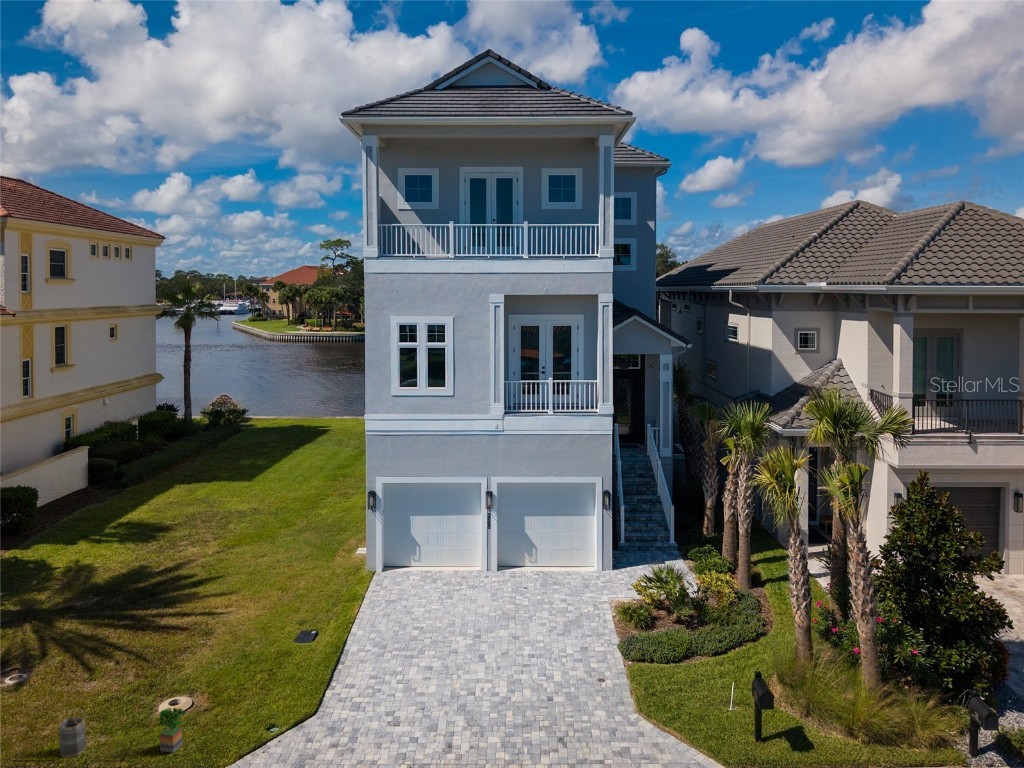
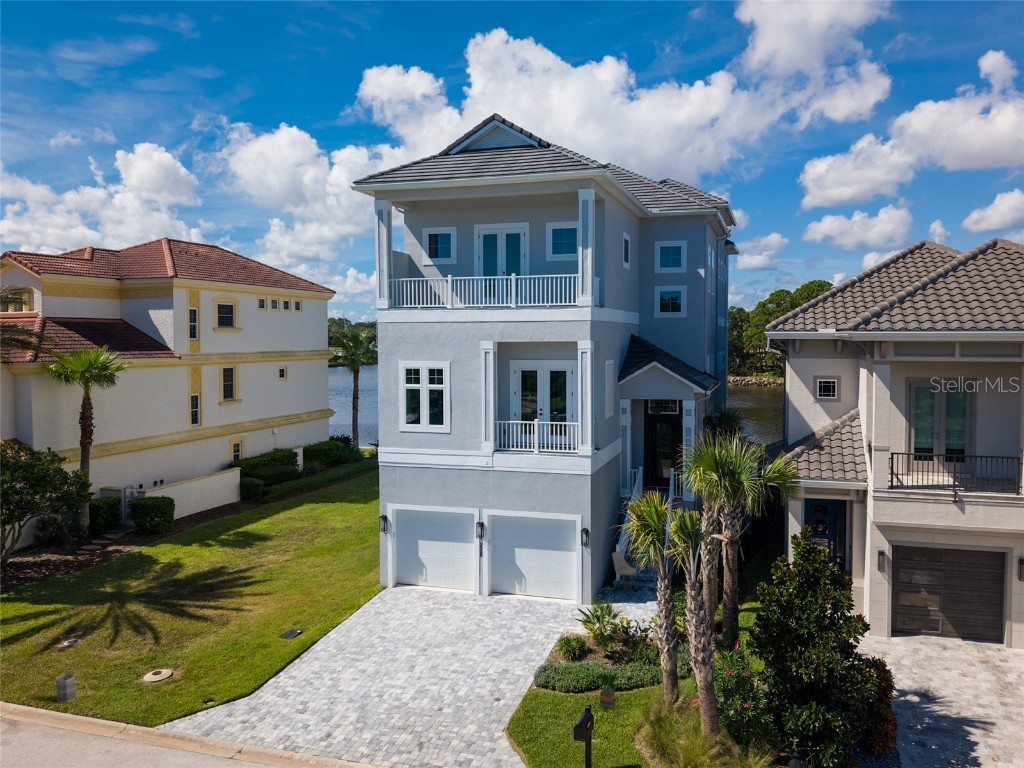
chair: none [621,514,647,558] -> present [612,551,637,595]
potted tree: present [159,708,186,753] -> present [599,674,618,708]

